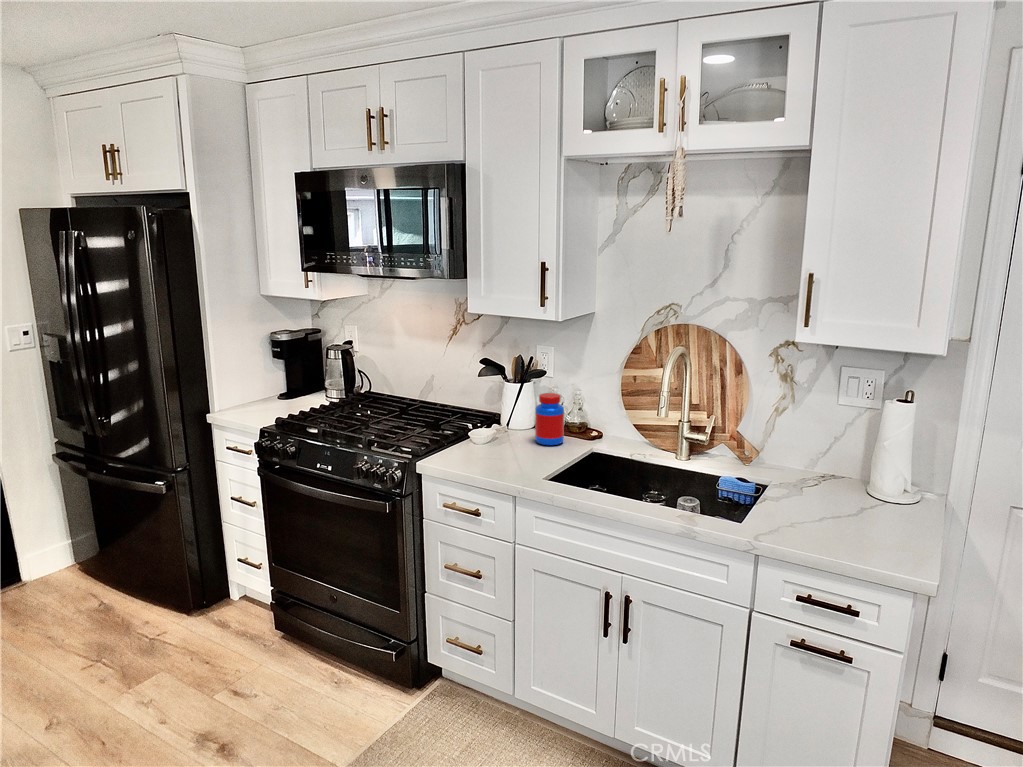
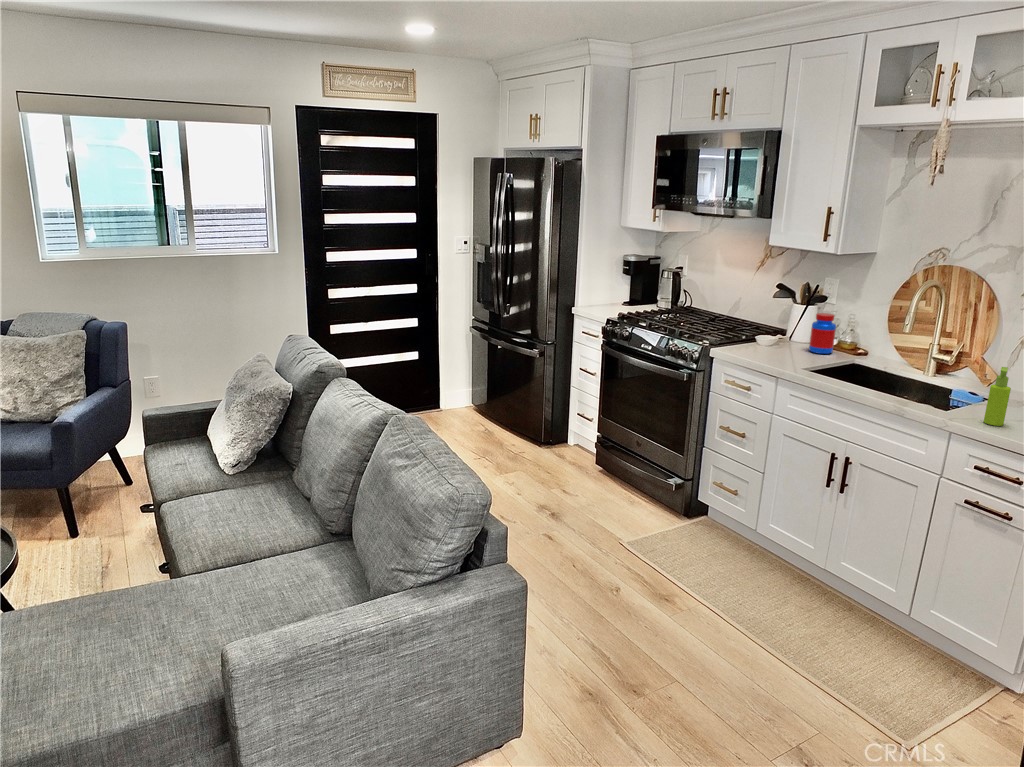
soap dispenser: none [797,462,825,539] -> present [984,367,1011,426]

